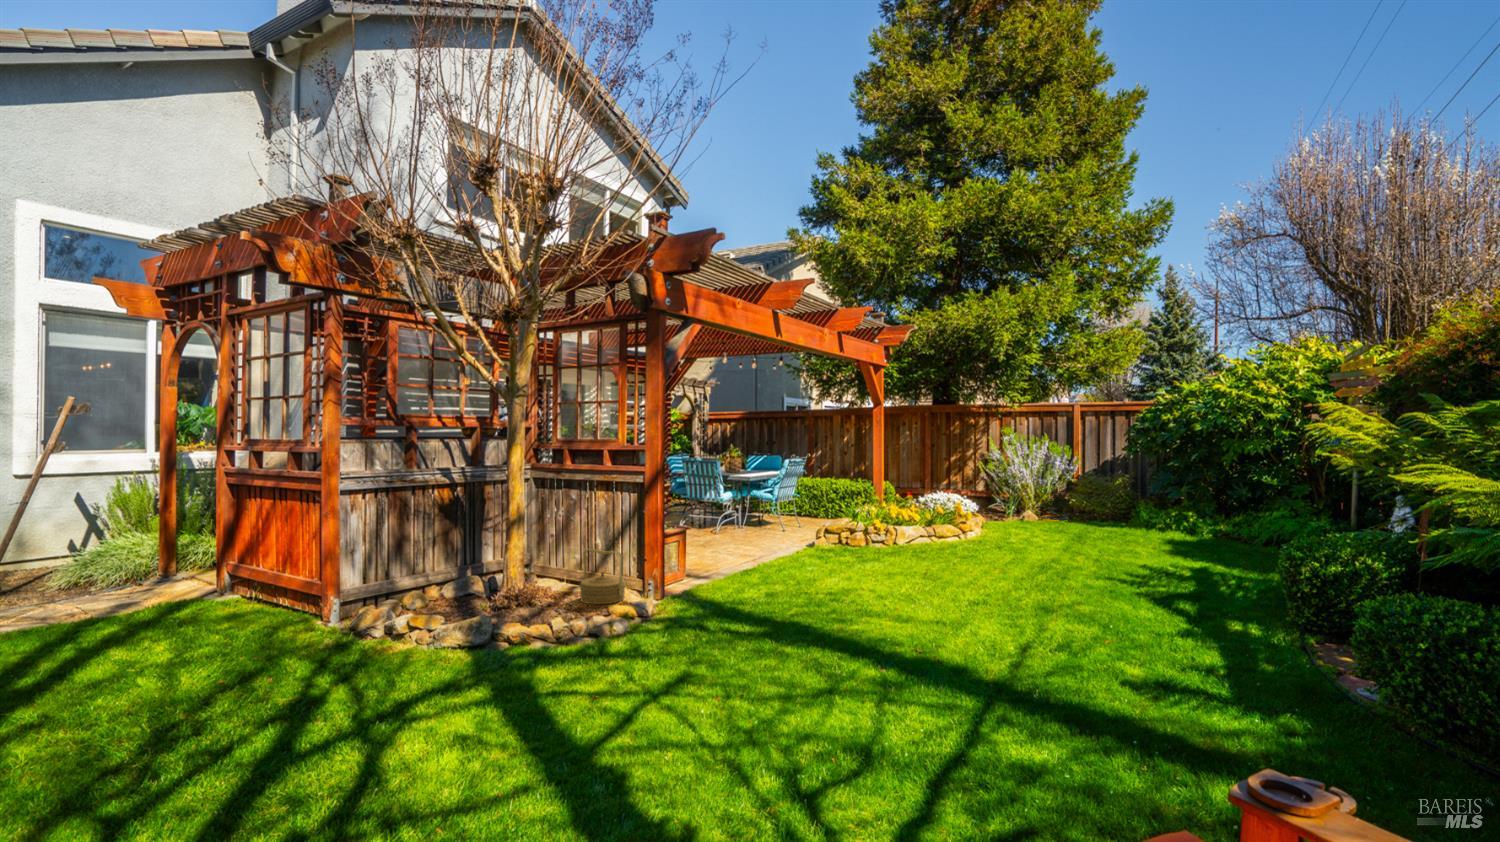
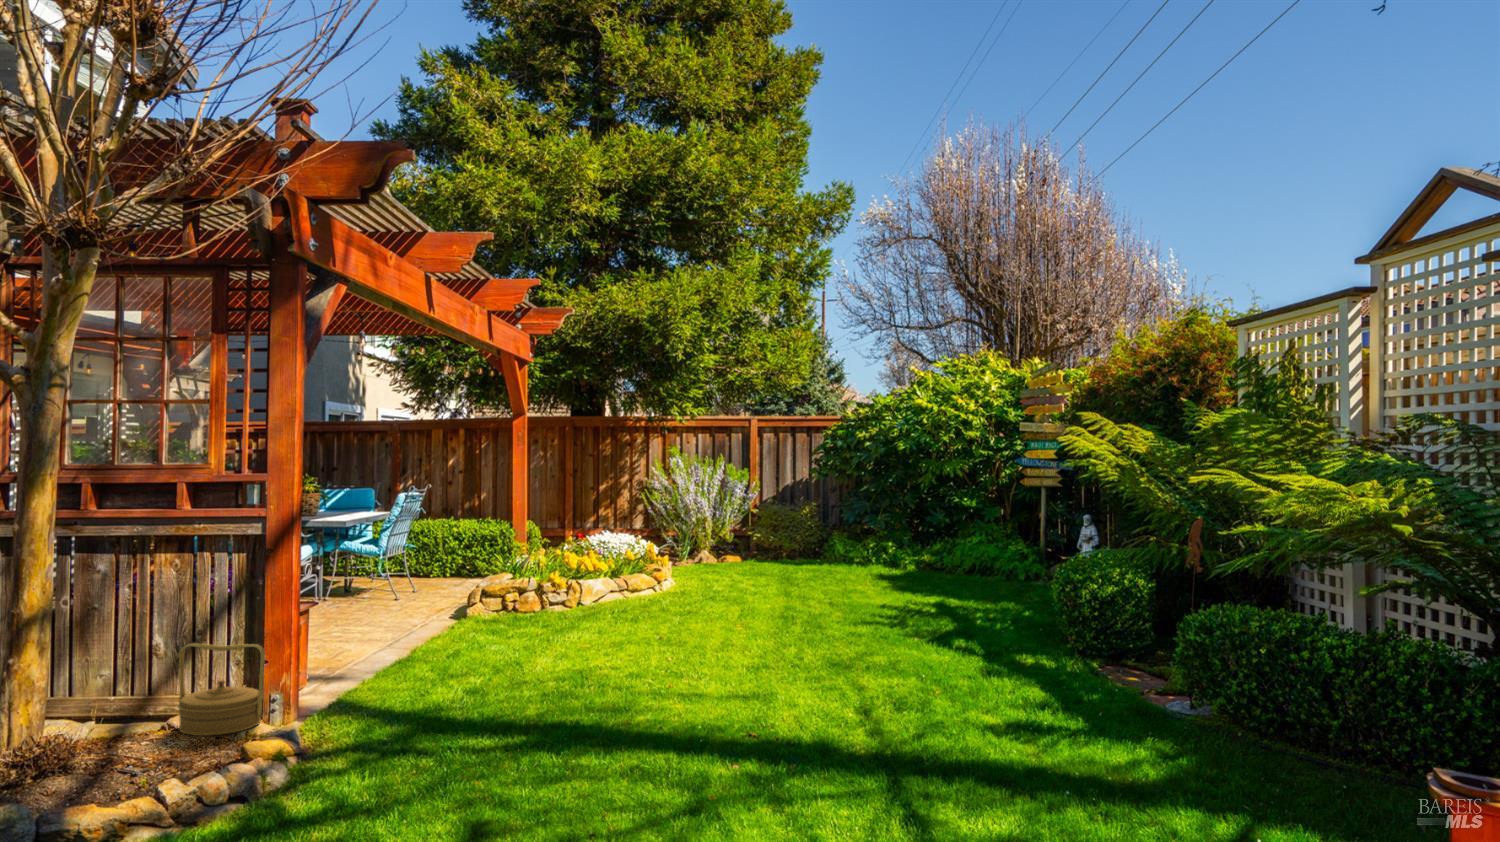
potted tree: present [1044,483,1069,520] -> none [724,510,758,562]

